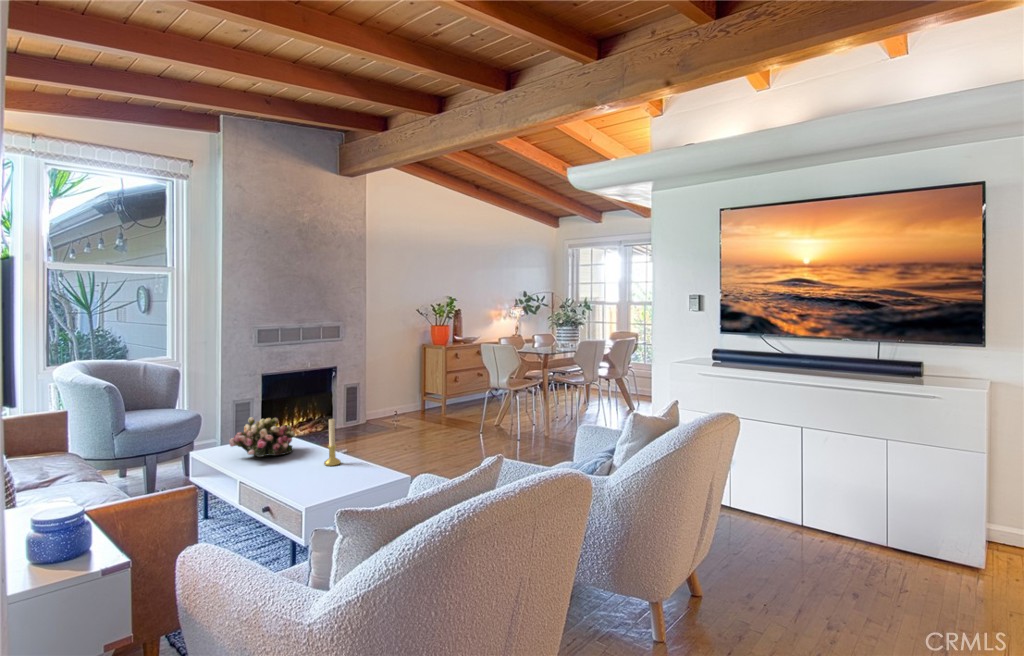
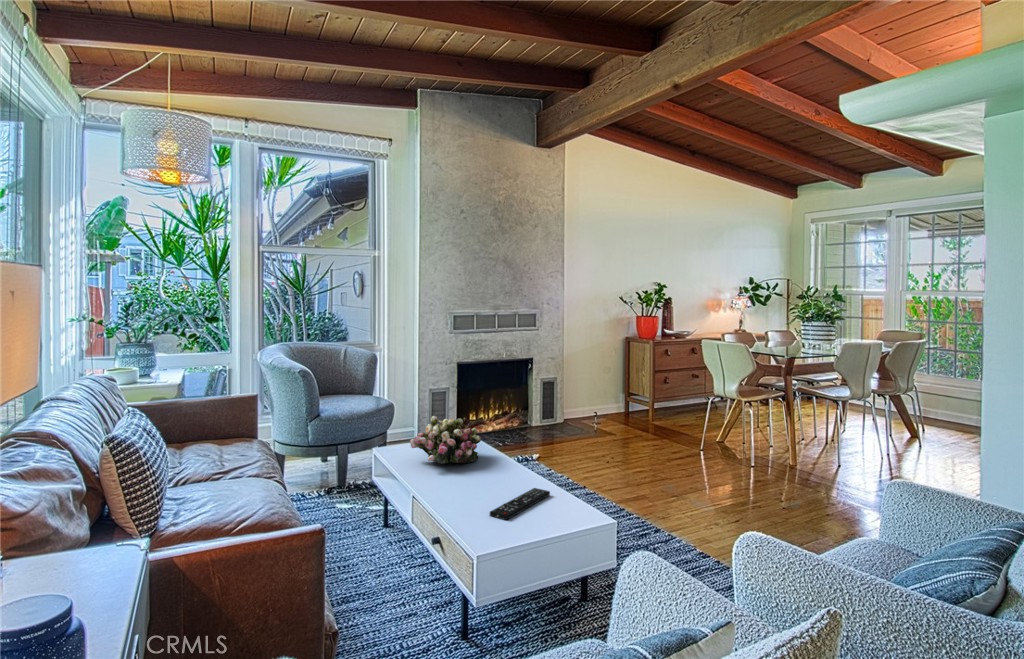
candle holder: present [324,419,341,466] -> none [511,425,530,485]
remote control: none [309,466,358,490] -> present [490,488,550,520]

